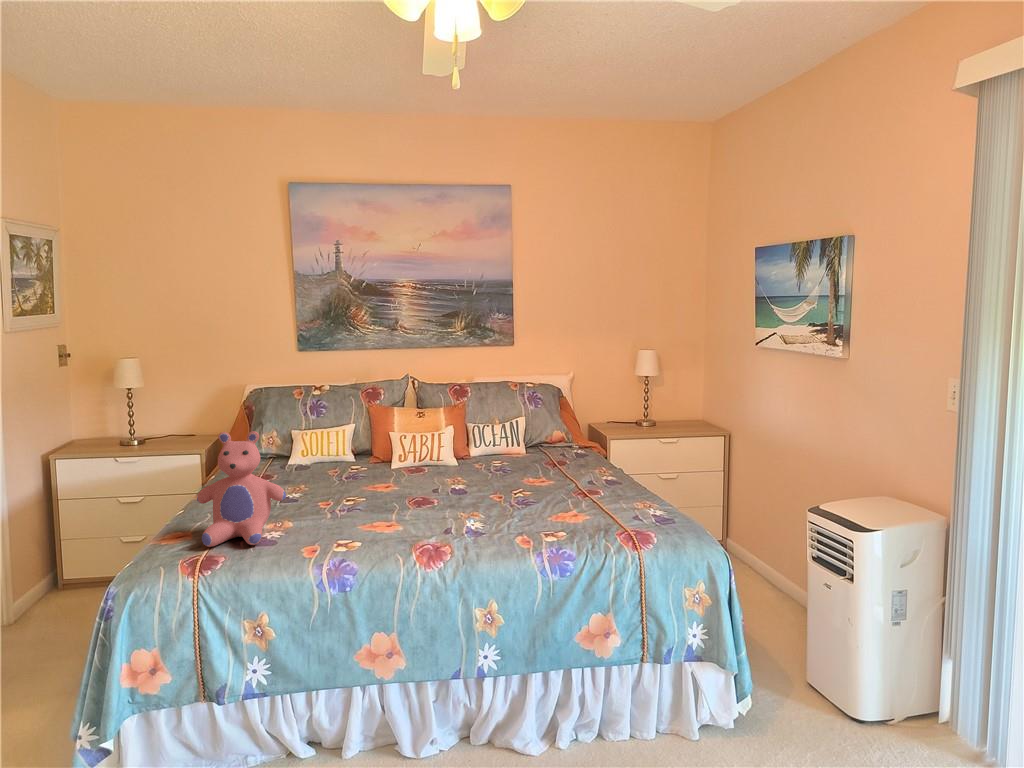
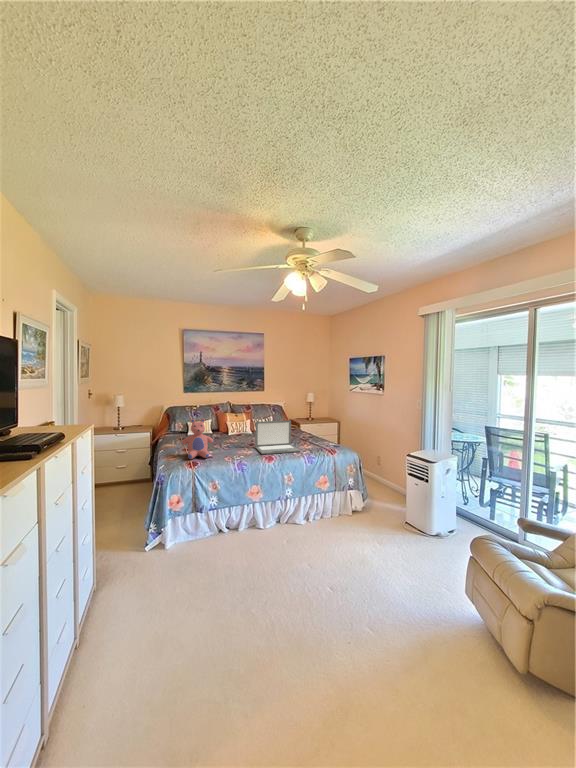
laptop: none [416,438,536,540] -> present [255,421,300,454]

